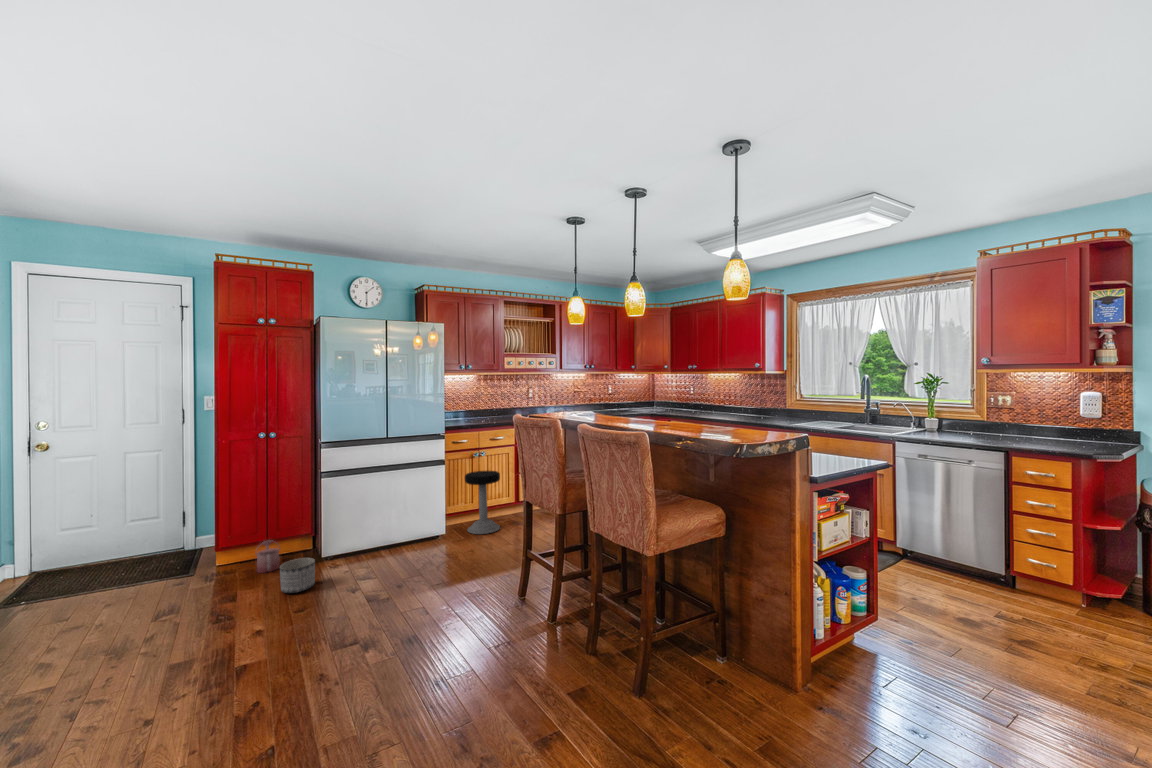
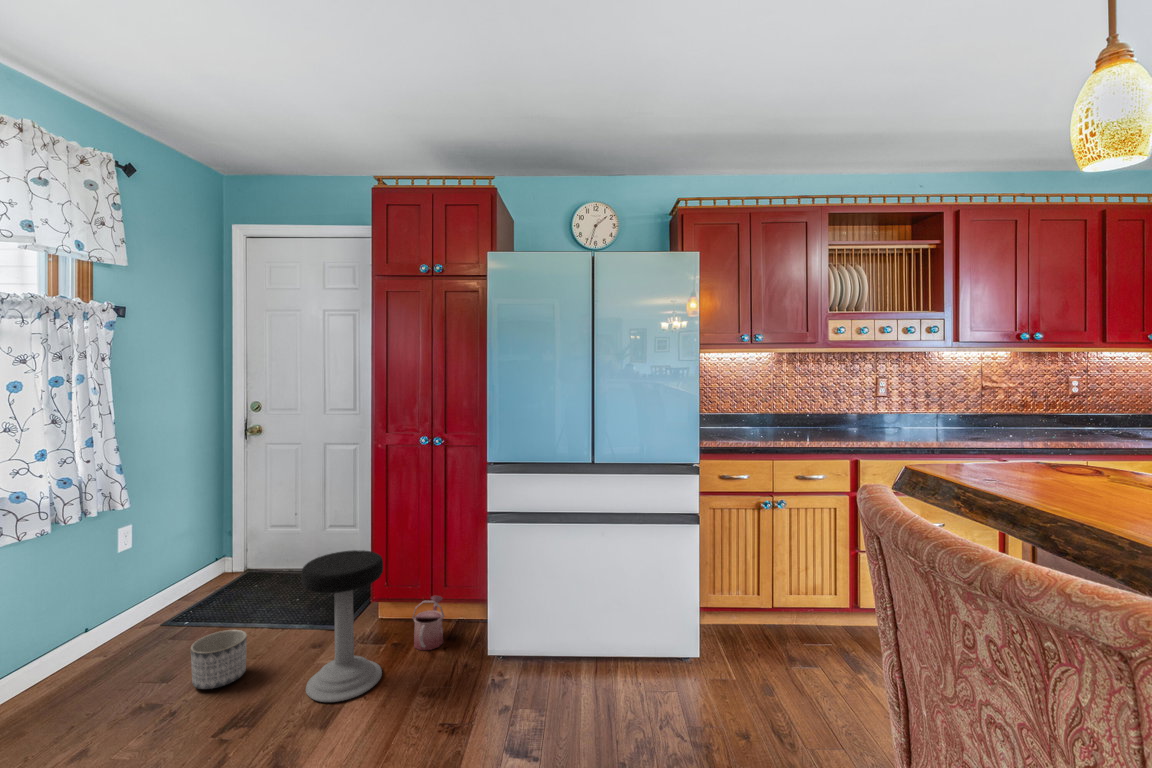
stool: present [465,471,500,534] -> present [301,550,383,702]
planter: present [280,558,315,593] -> present [191,630,247,689]

